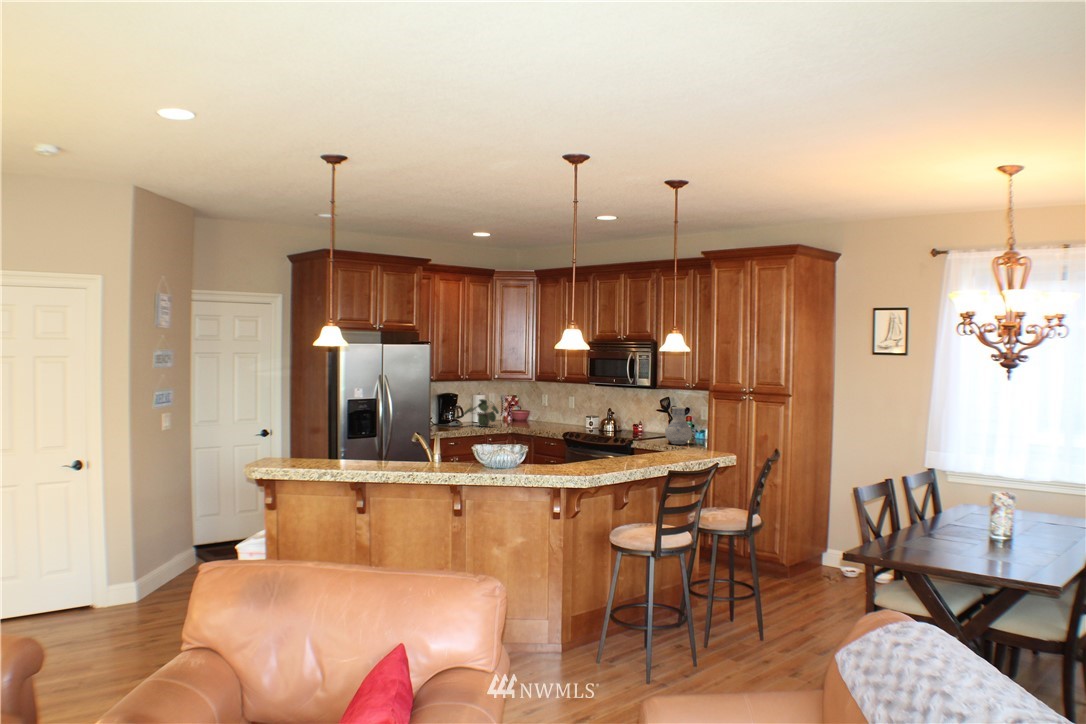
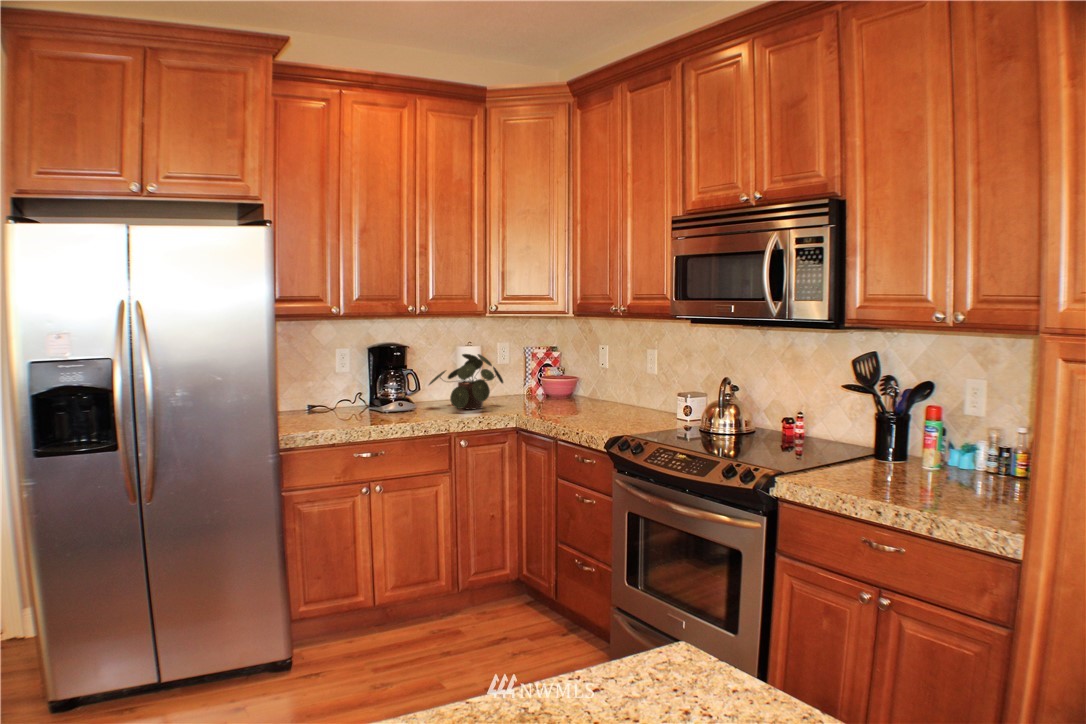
vase: present [665,407,692,444] -> none [865,381,953,494]

